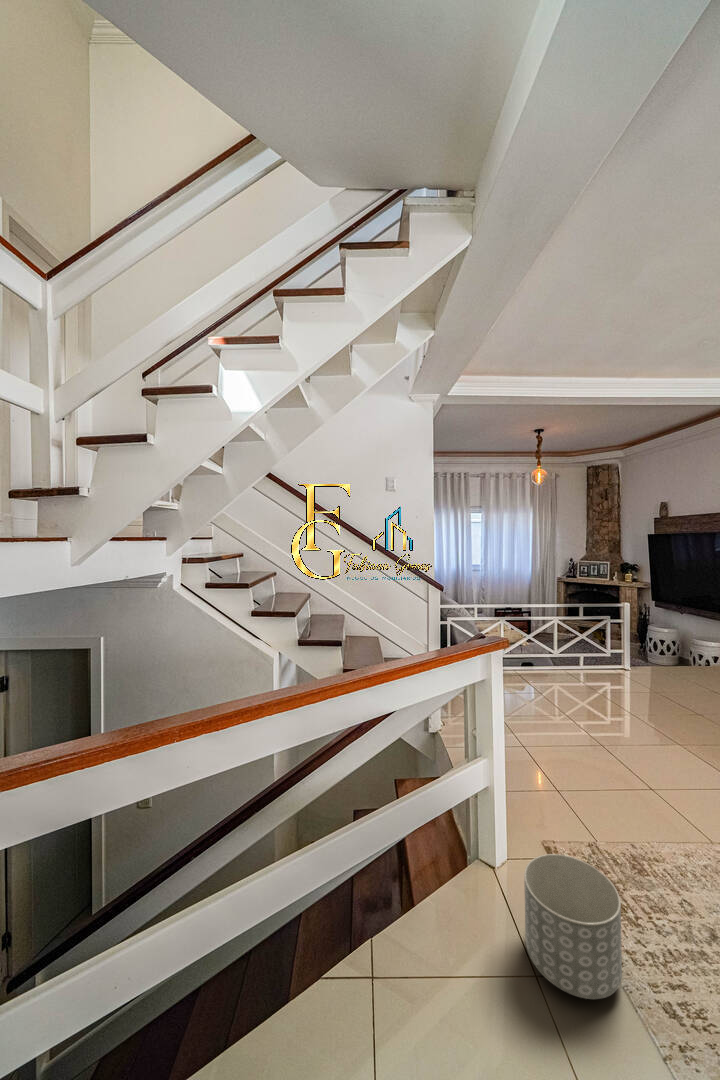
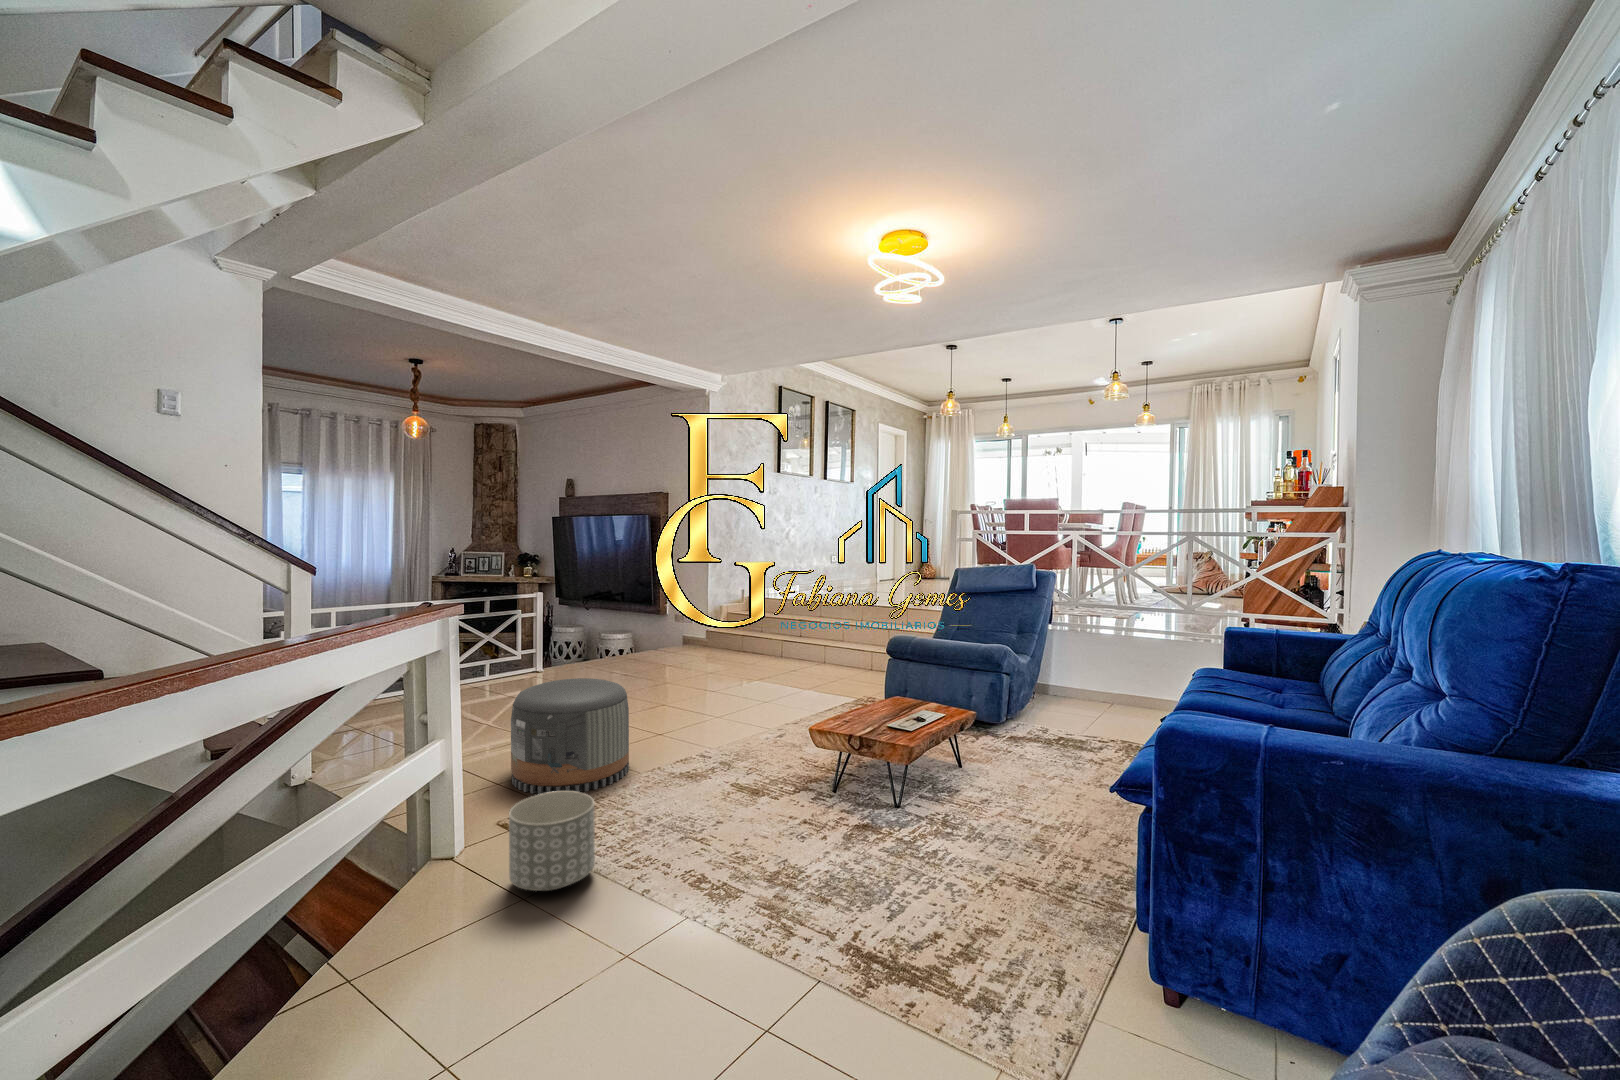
pouf: none [569,705,698,841] -> present [511,678,629,794]

